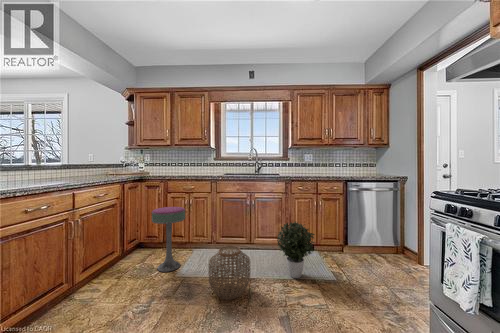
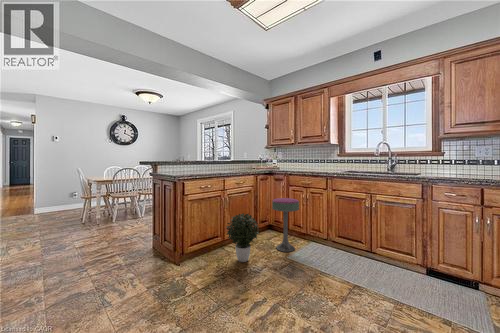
potted plant: present [277,221,315,278] -> present [227,213,259,262]
woven basket: present [209,246,250,300] -> none [306,240,348,289]

